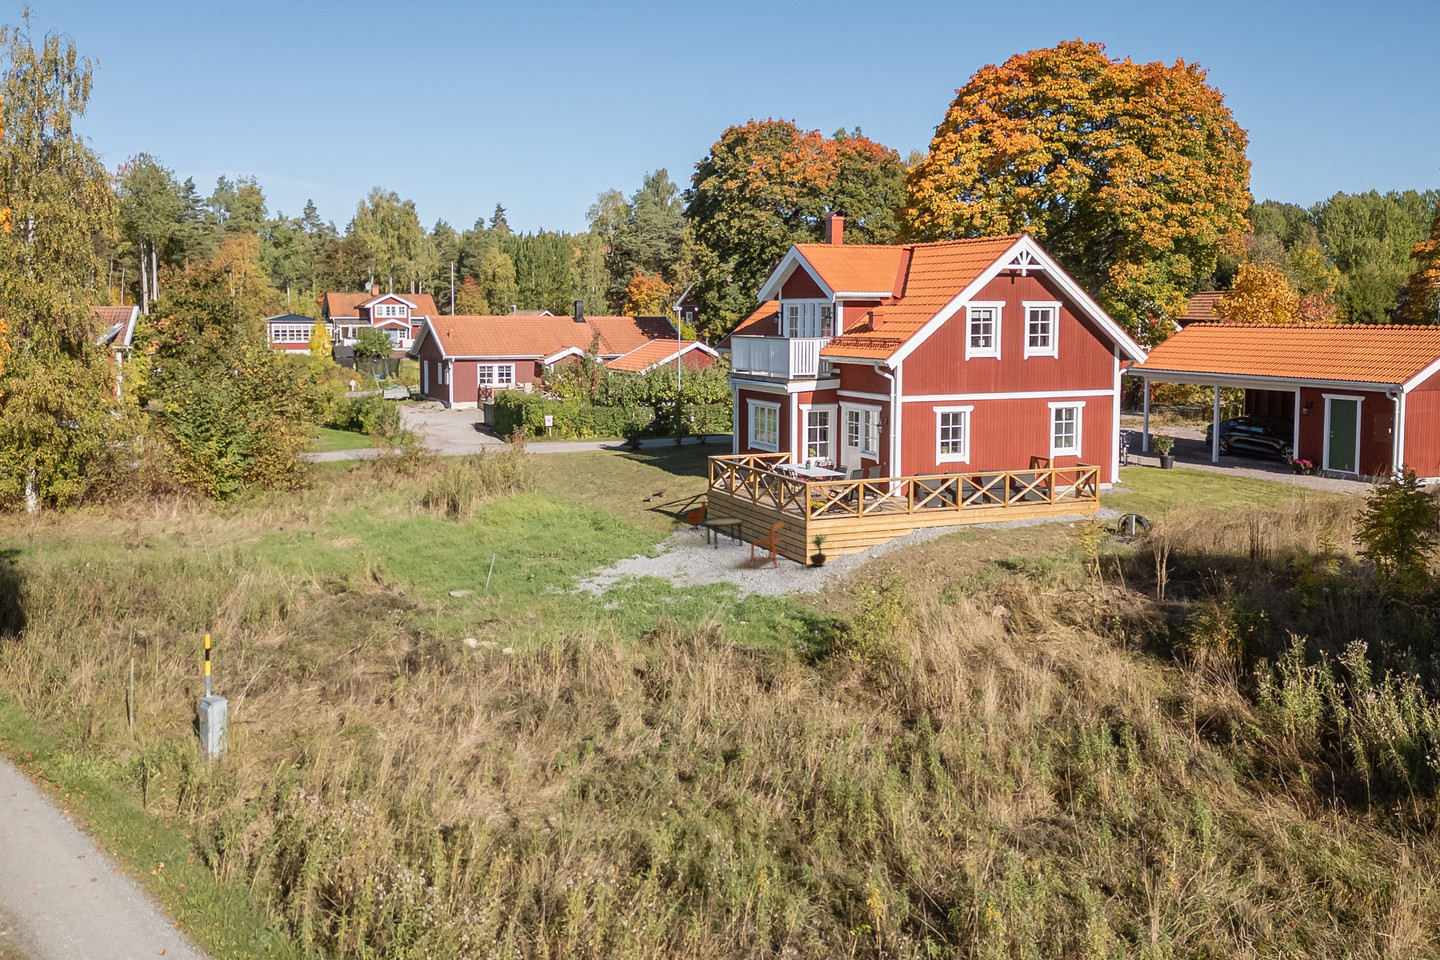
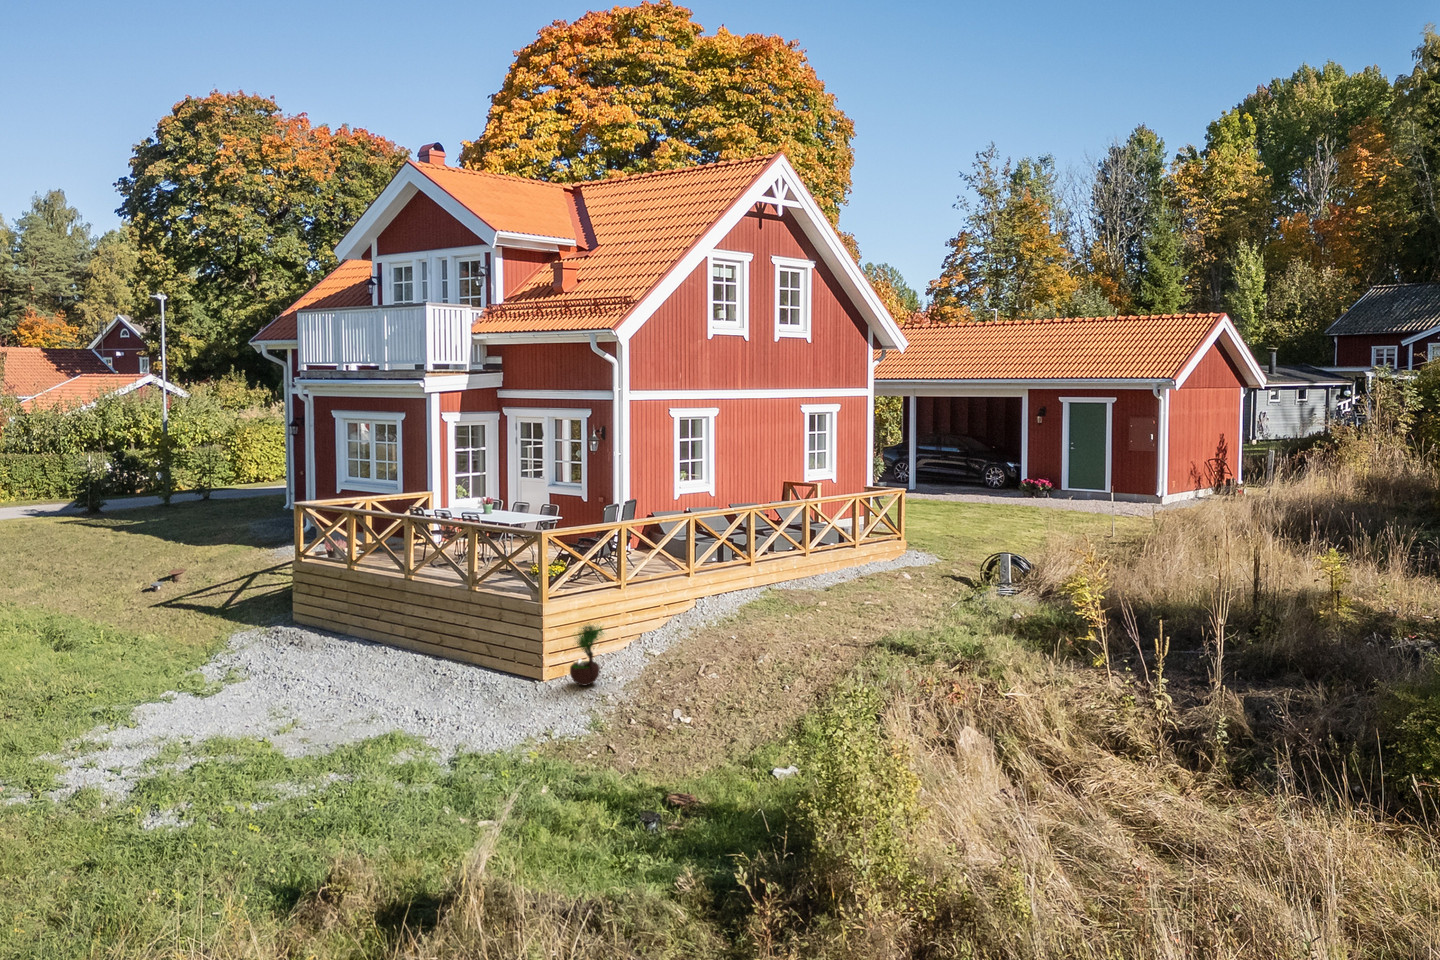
lounge chair: present [672,502,706,530] -> none [230,581,298,640]
round table: present [703,516,742,548] -> none [316,605,398,668]
bench: present [751,521,789,567] -> none [458,600,524,703]

